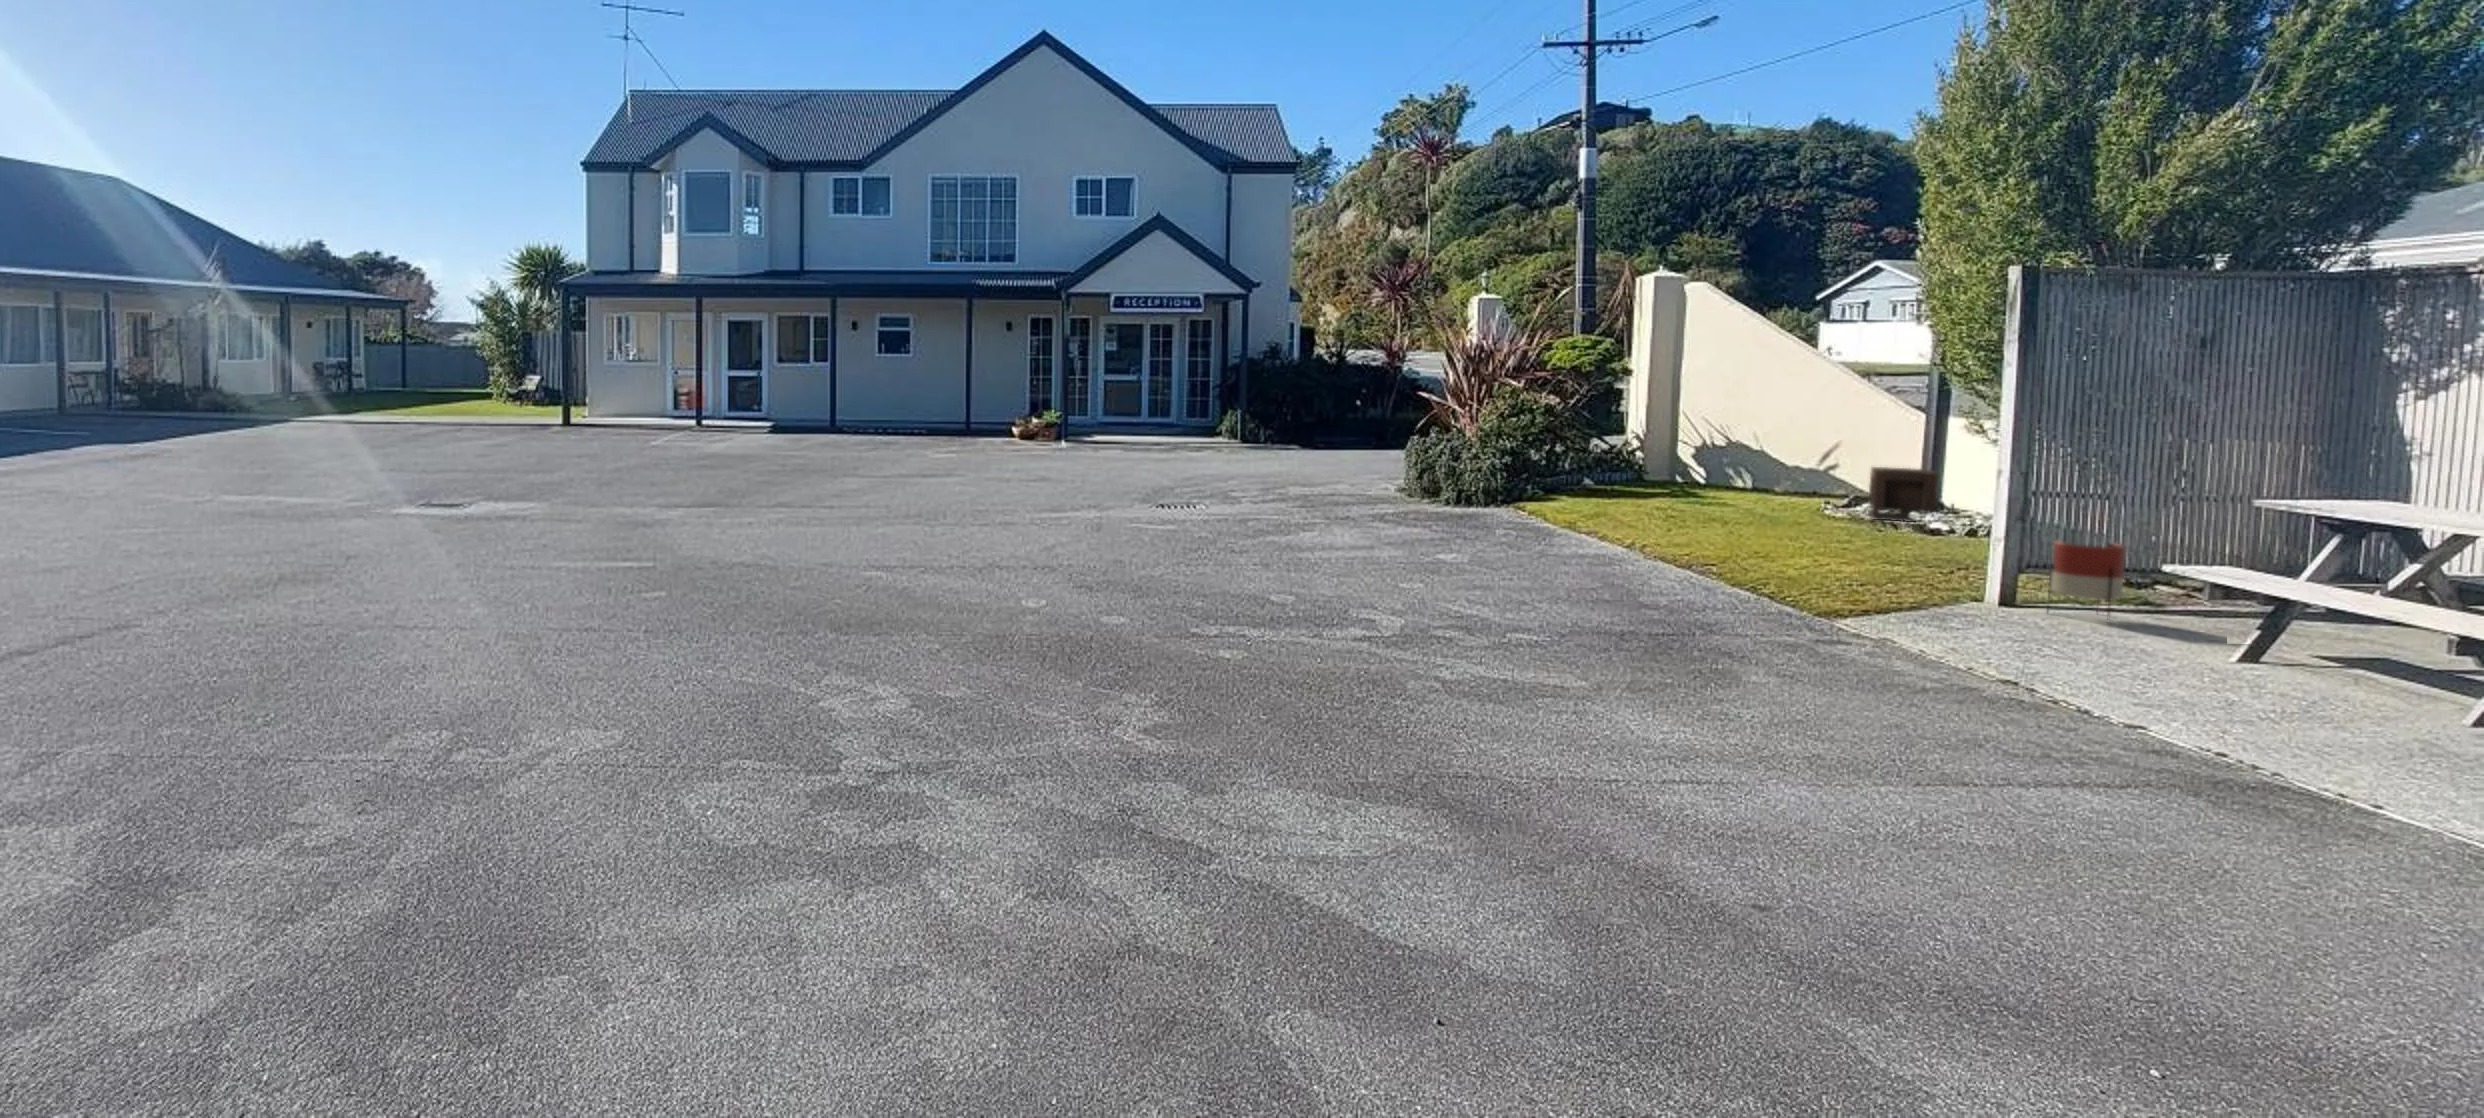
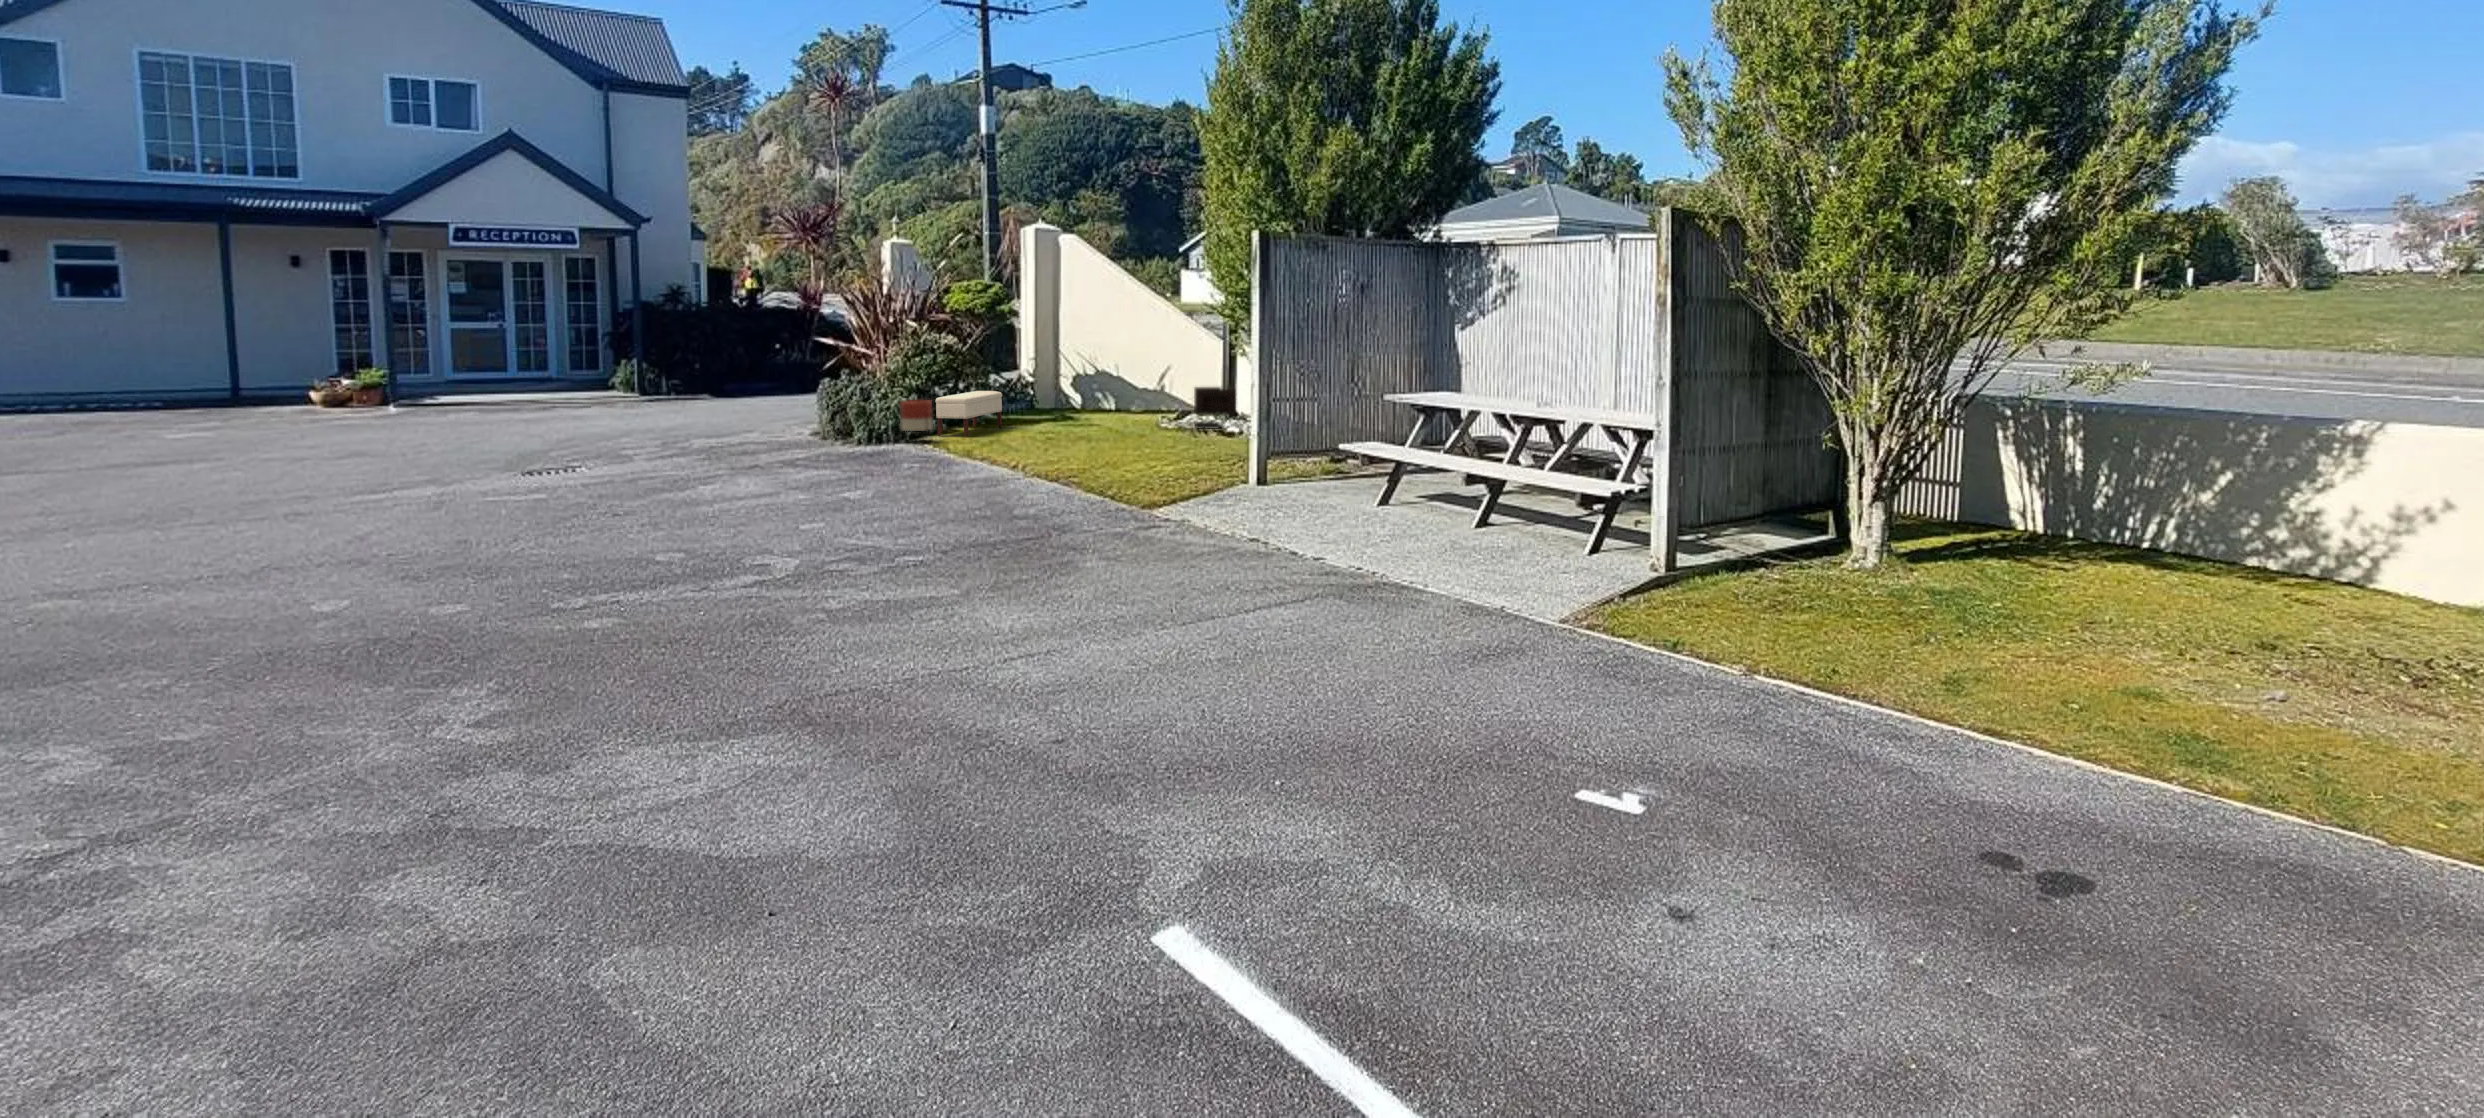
bench: none [1533,457,1611,507] -> present [935,391,1002,437]
planter: present [2049,541,2125,617] -> present [900,400,933,437]

